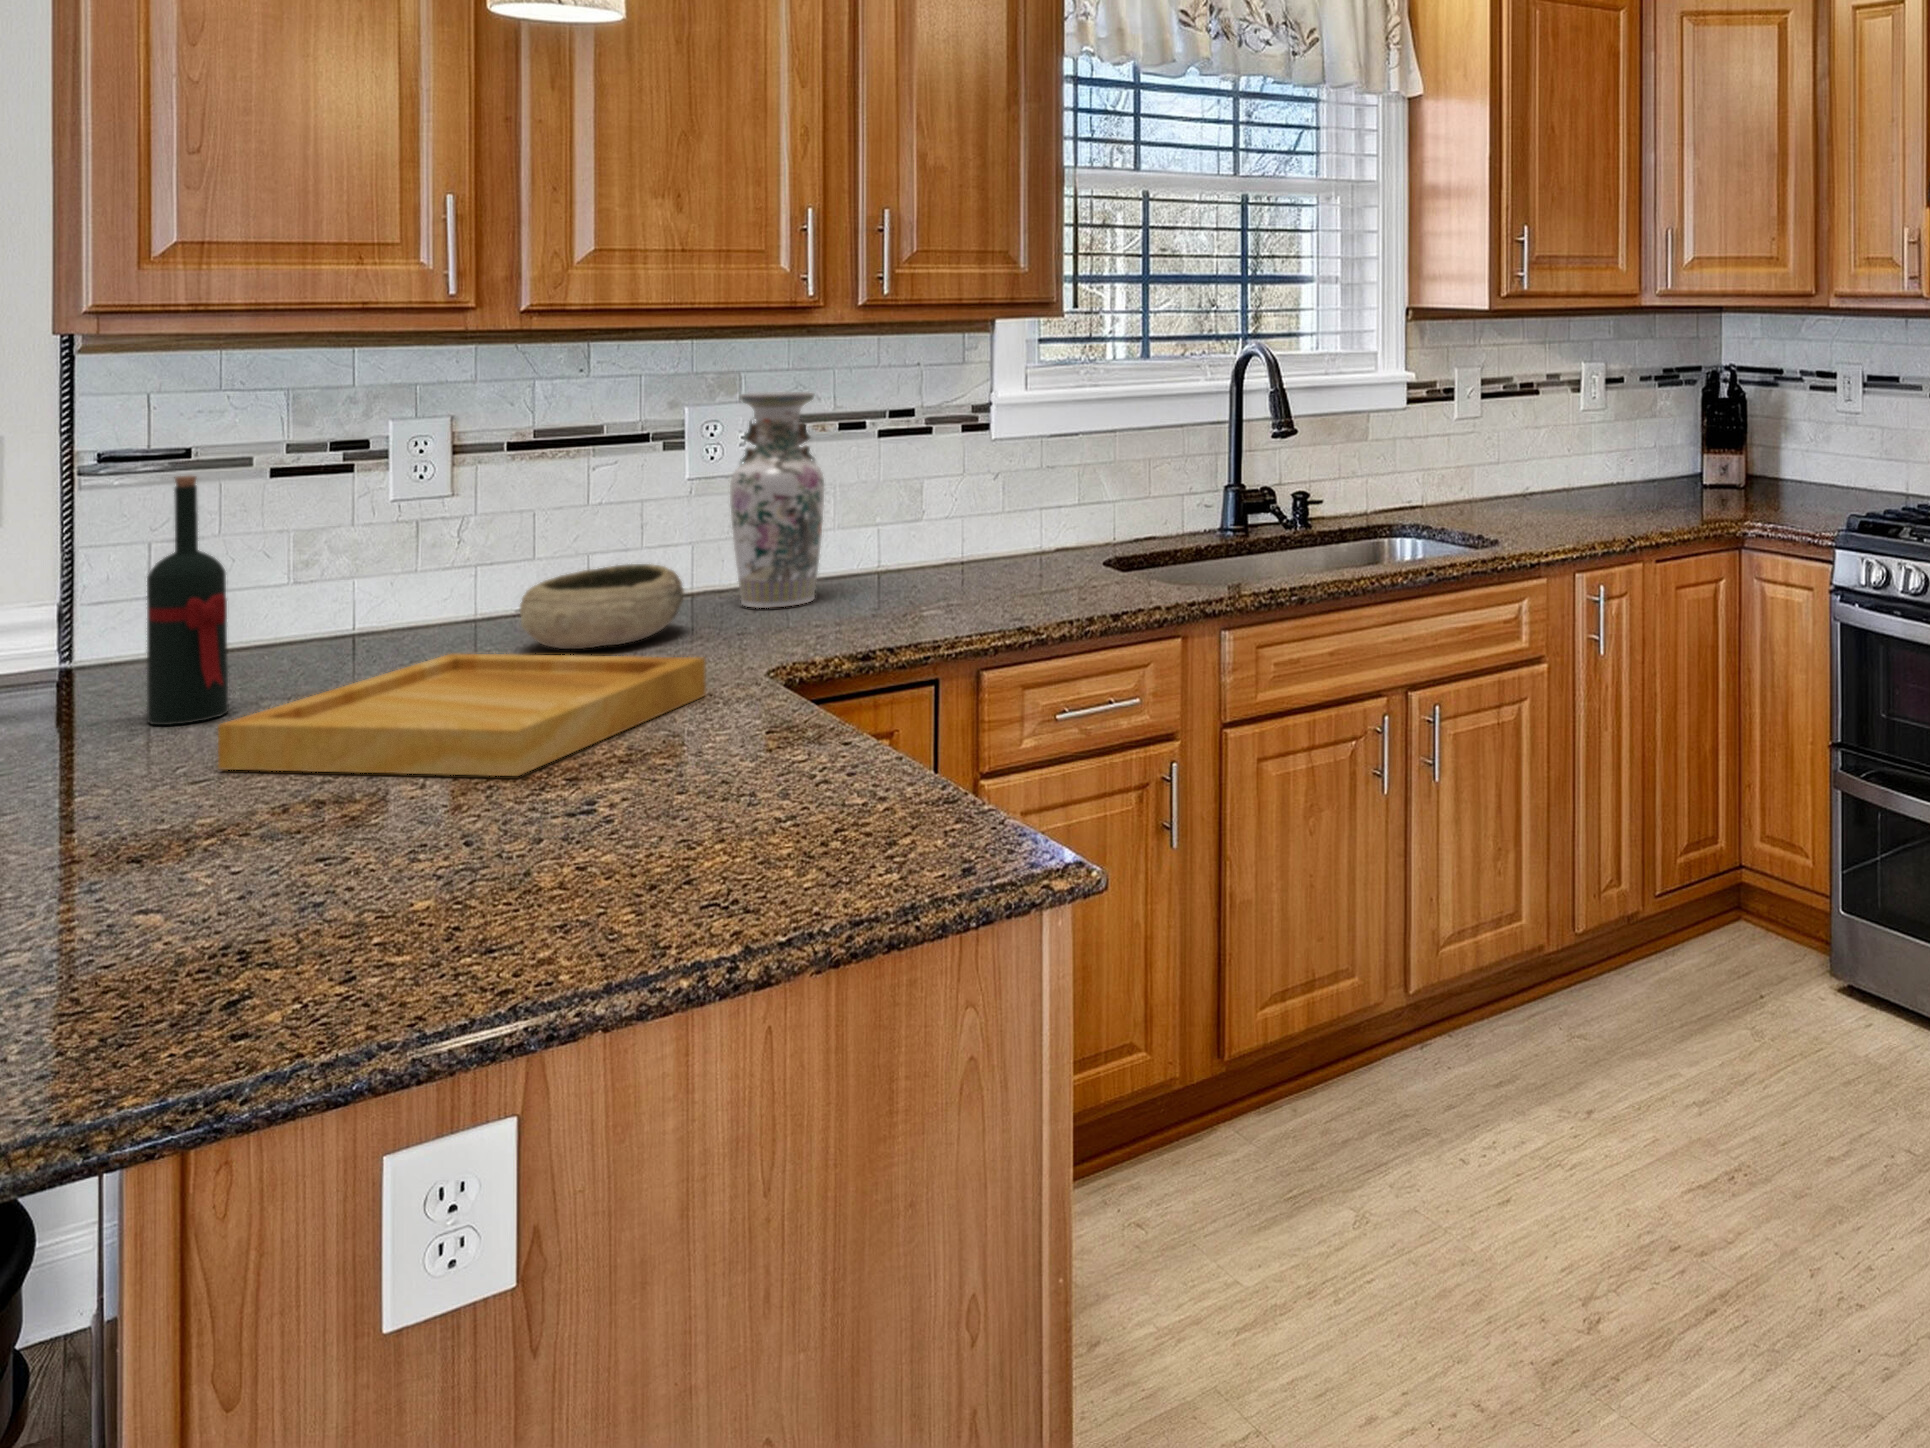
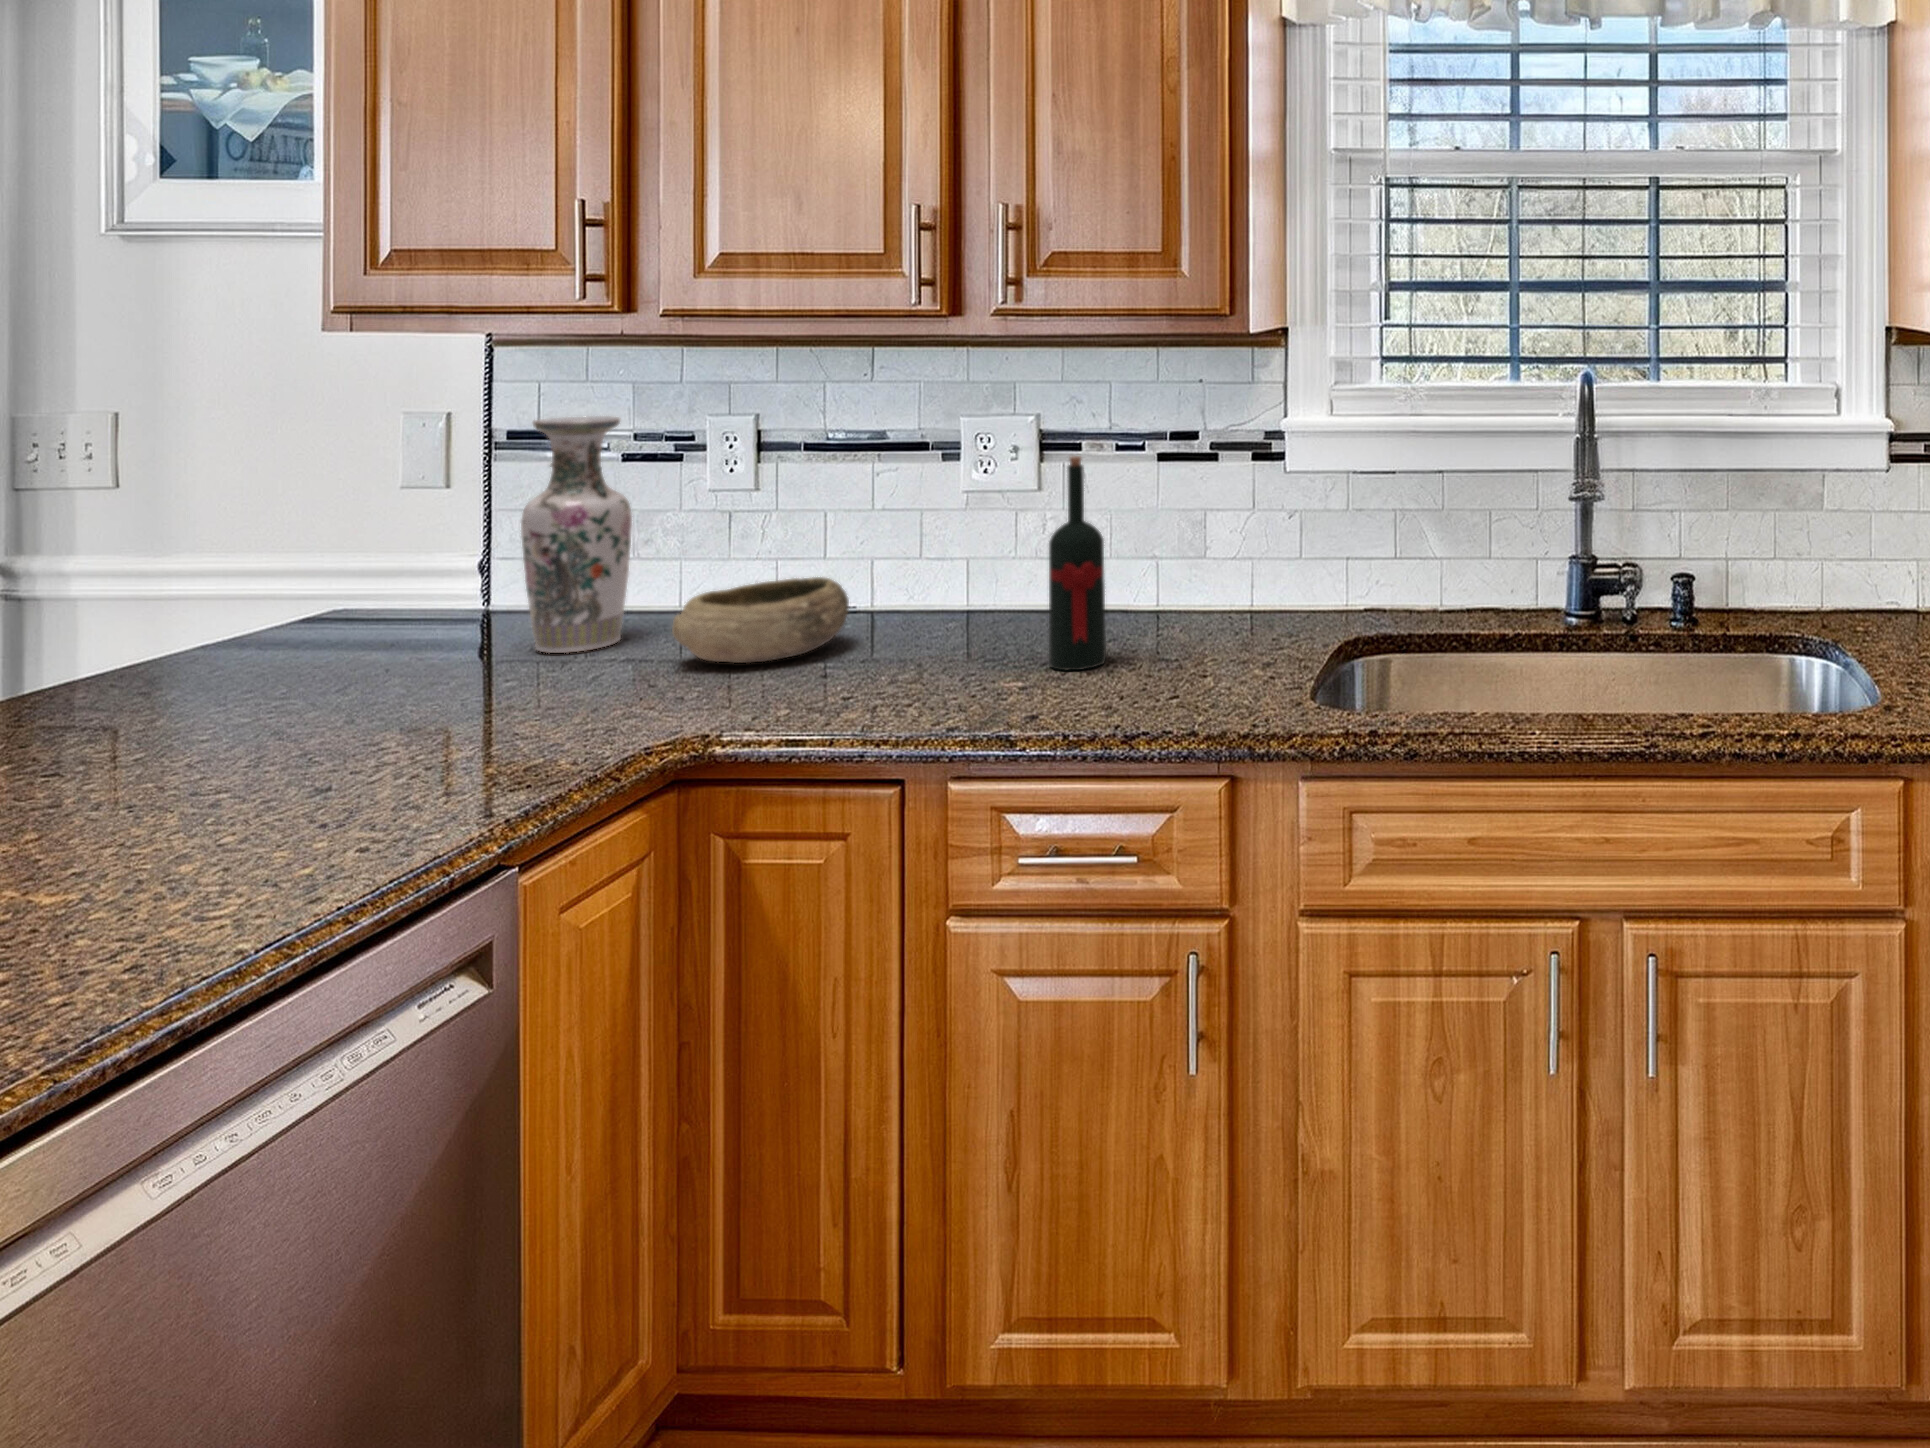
vase: present [730,392,824,608] -> present [521,416,632,653]
wine bottle: present [147,475,228,725] -> present [1049,456,1106,670]
tray: present [218,654,706,776] -> none [177,656,577,828]

